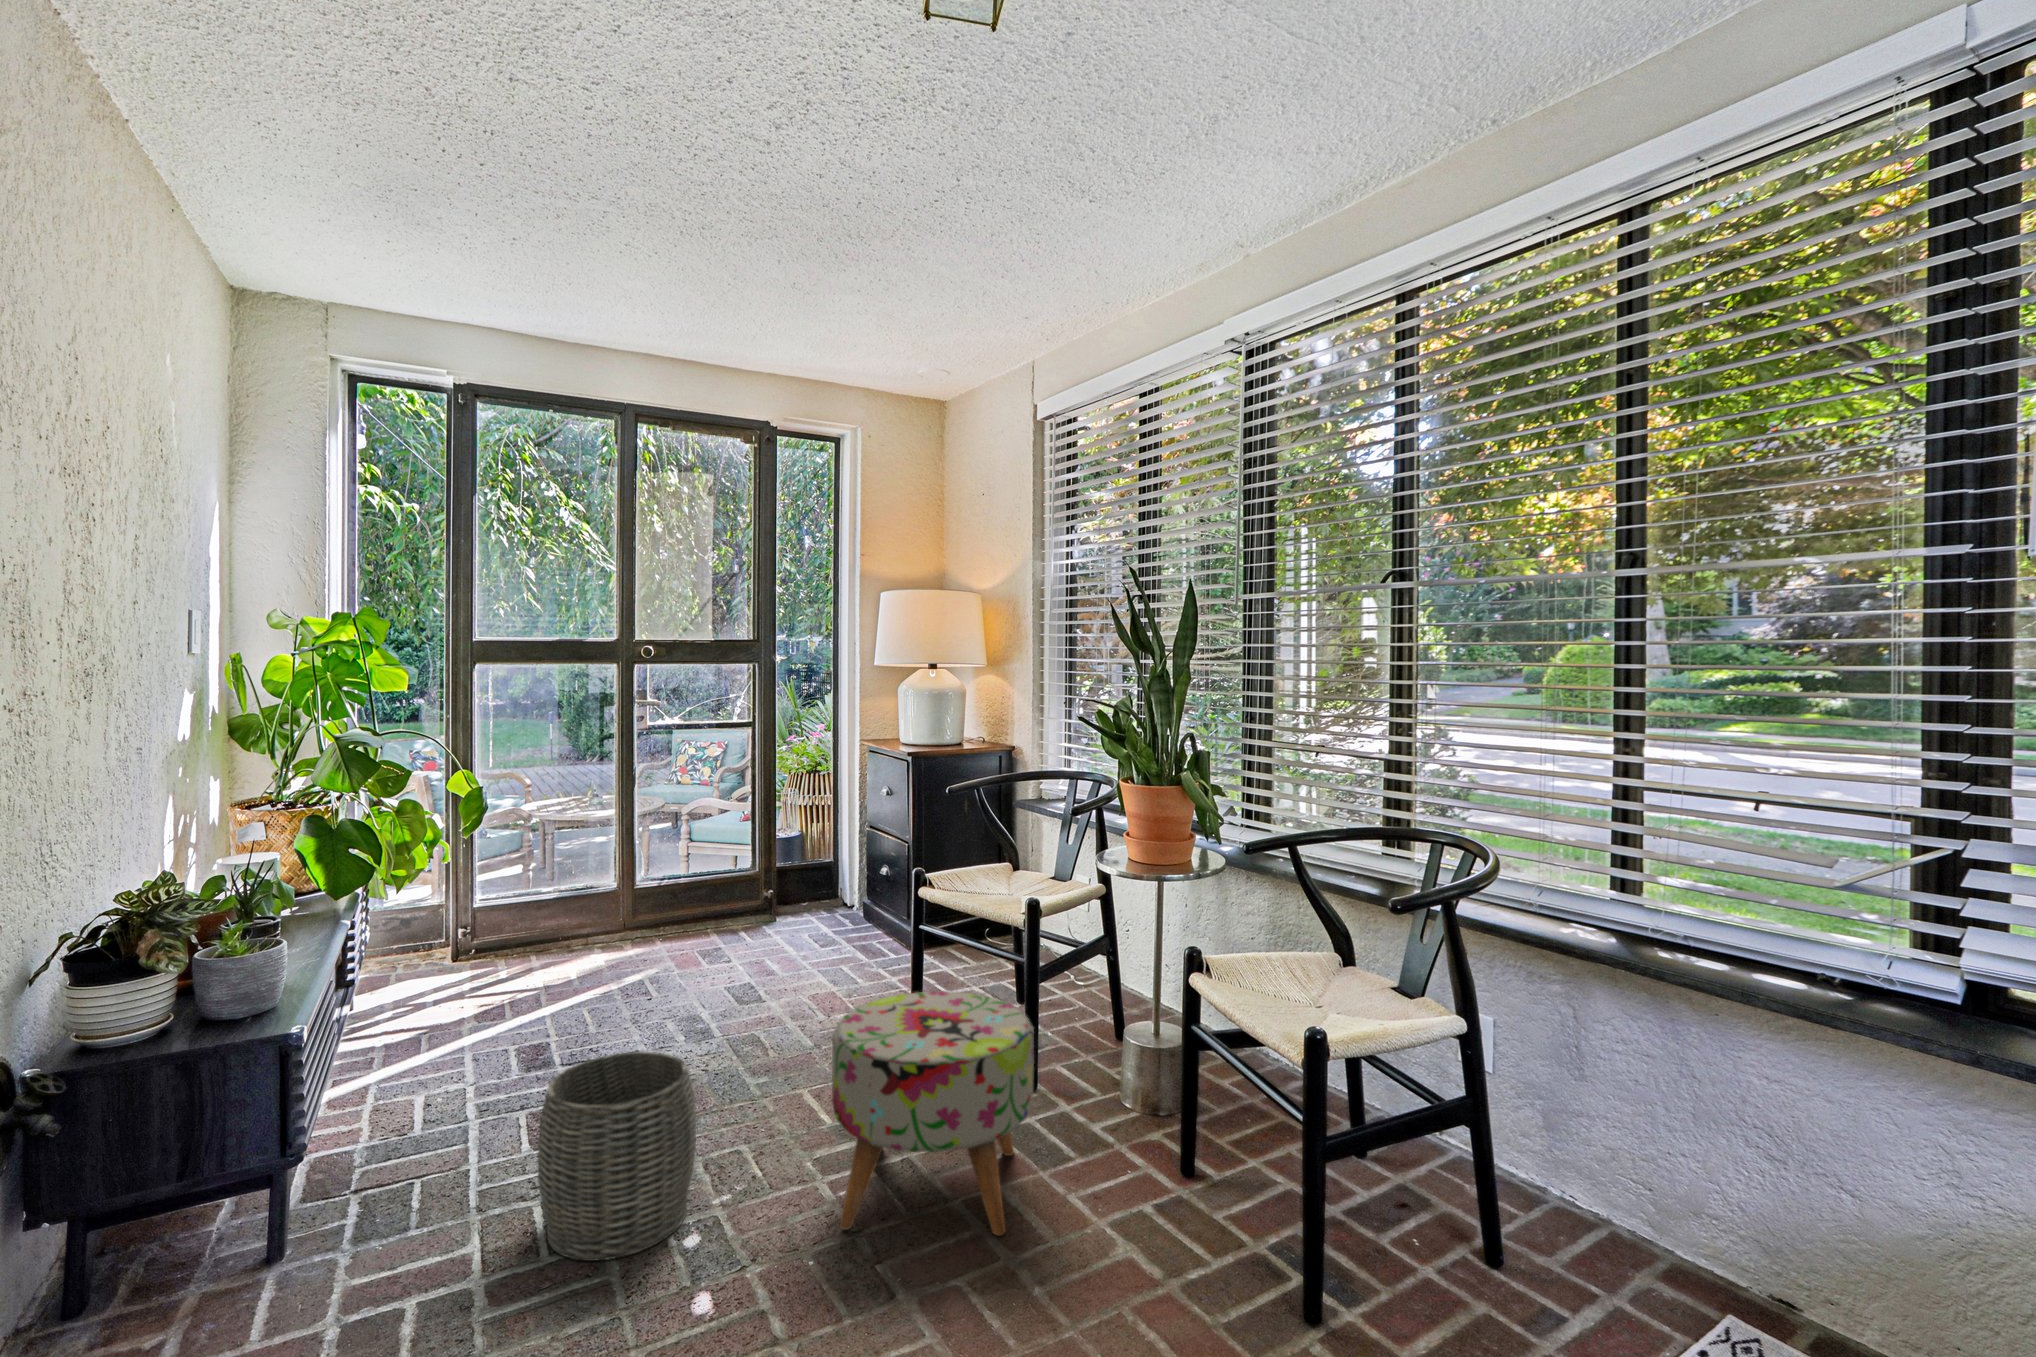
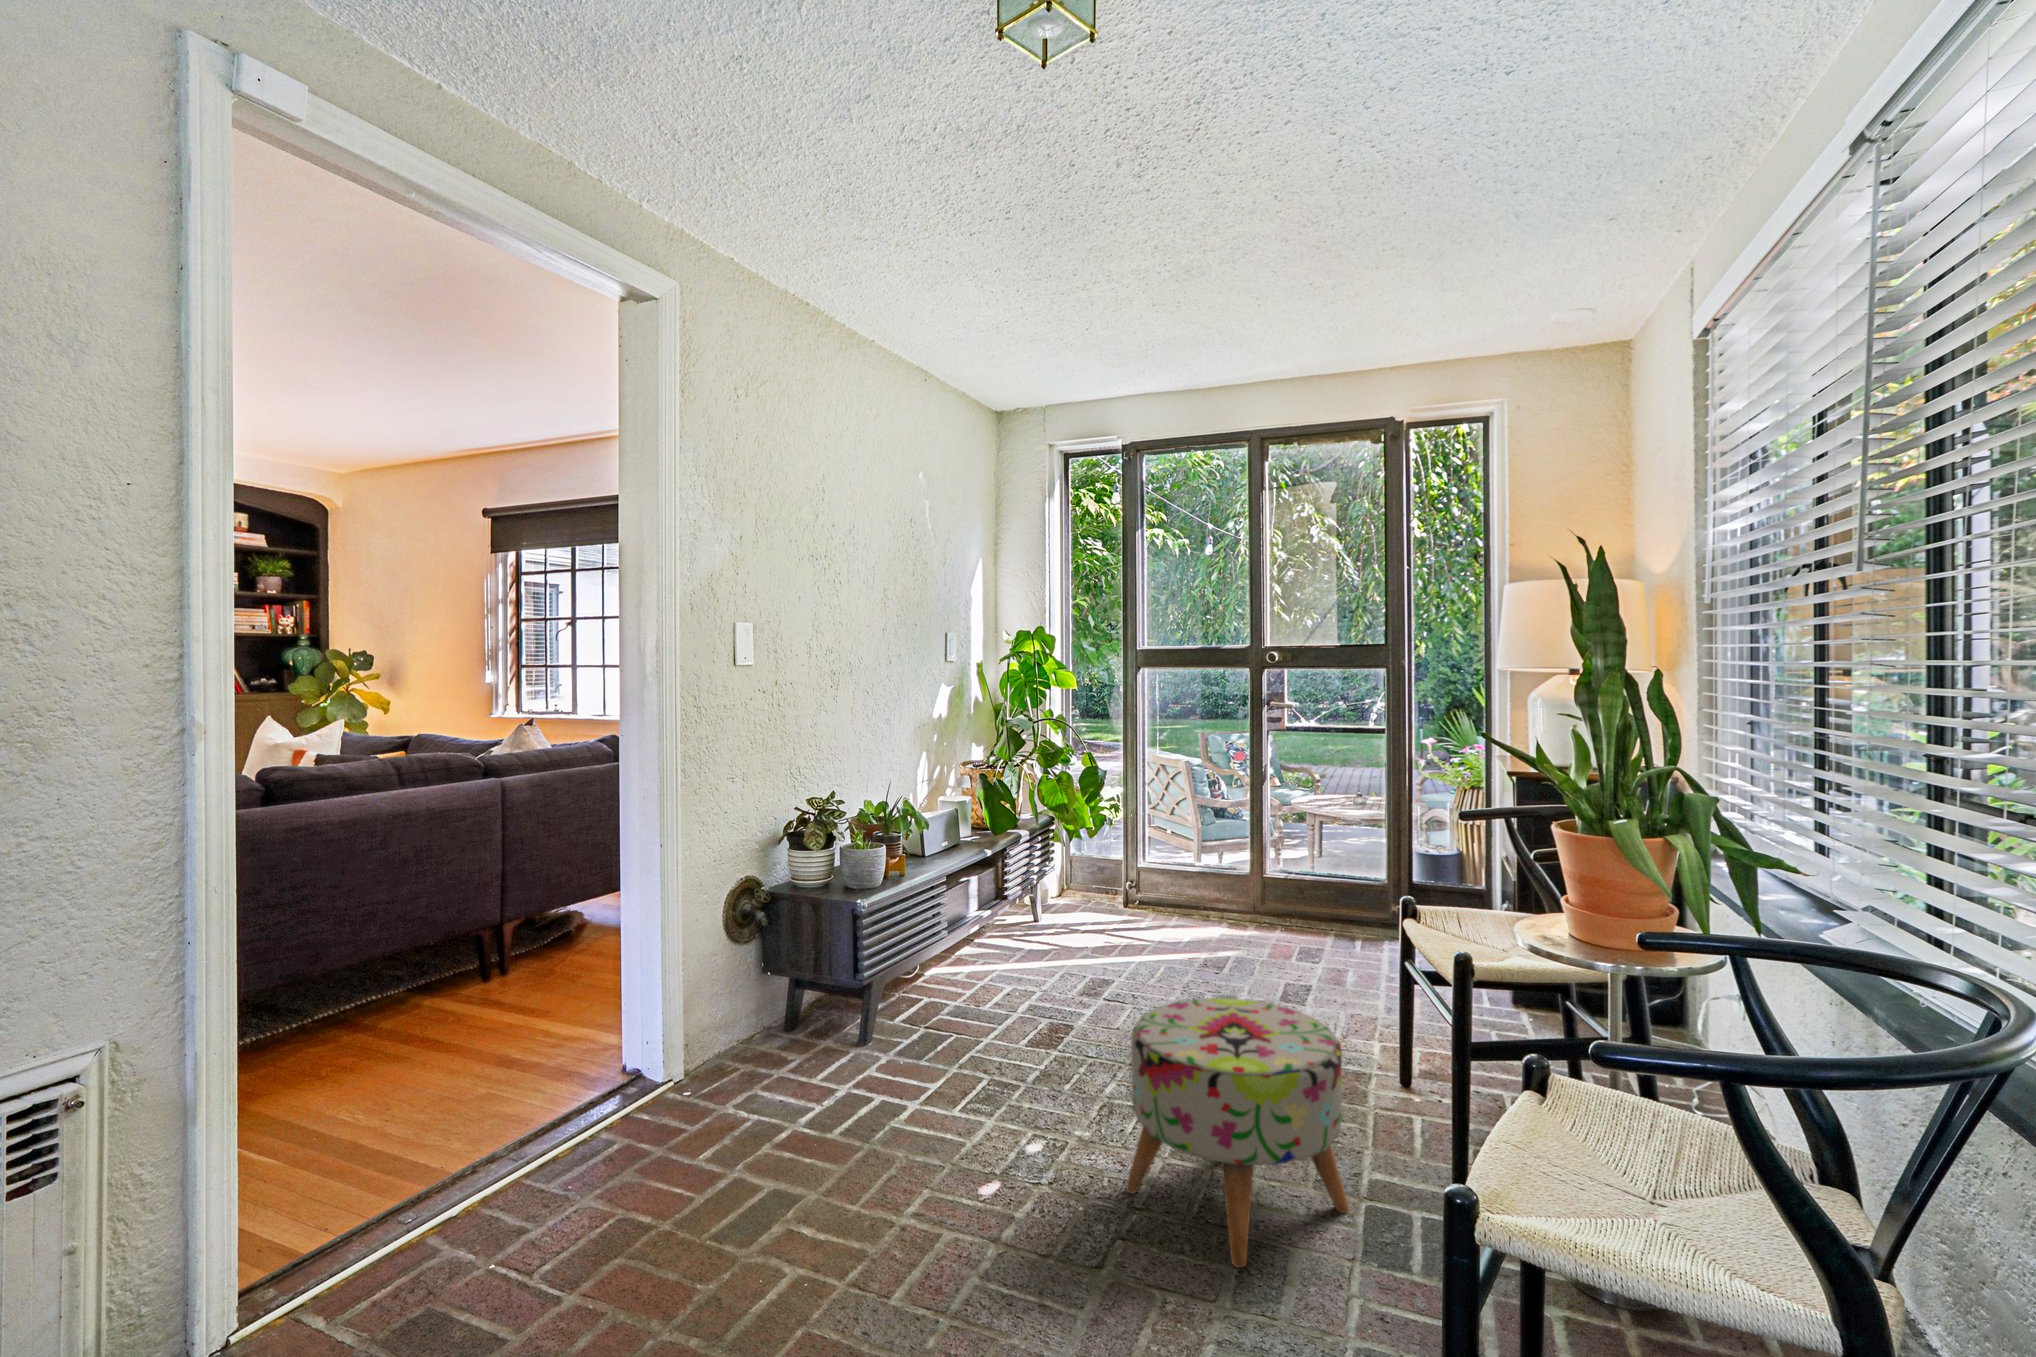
woven basket: present [538,1052,696,1261] -> none [955,980,1070,1136]

